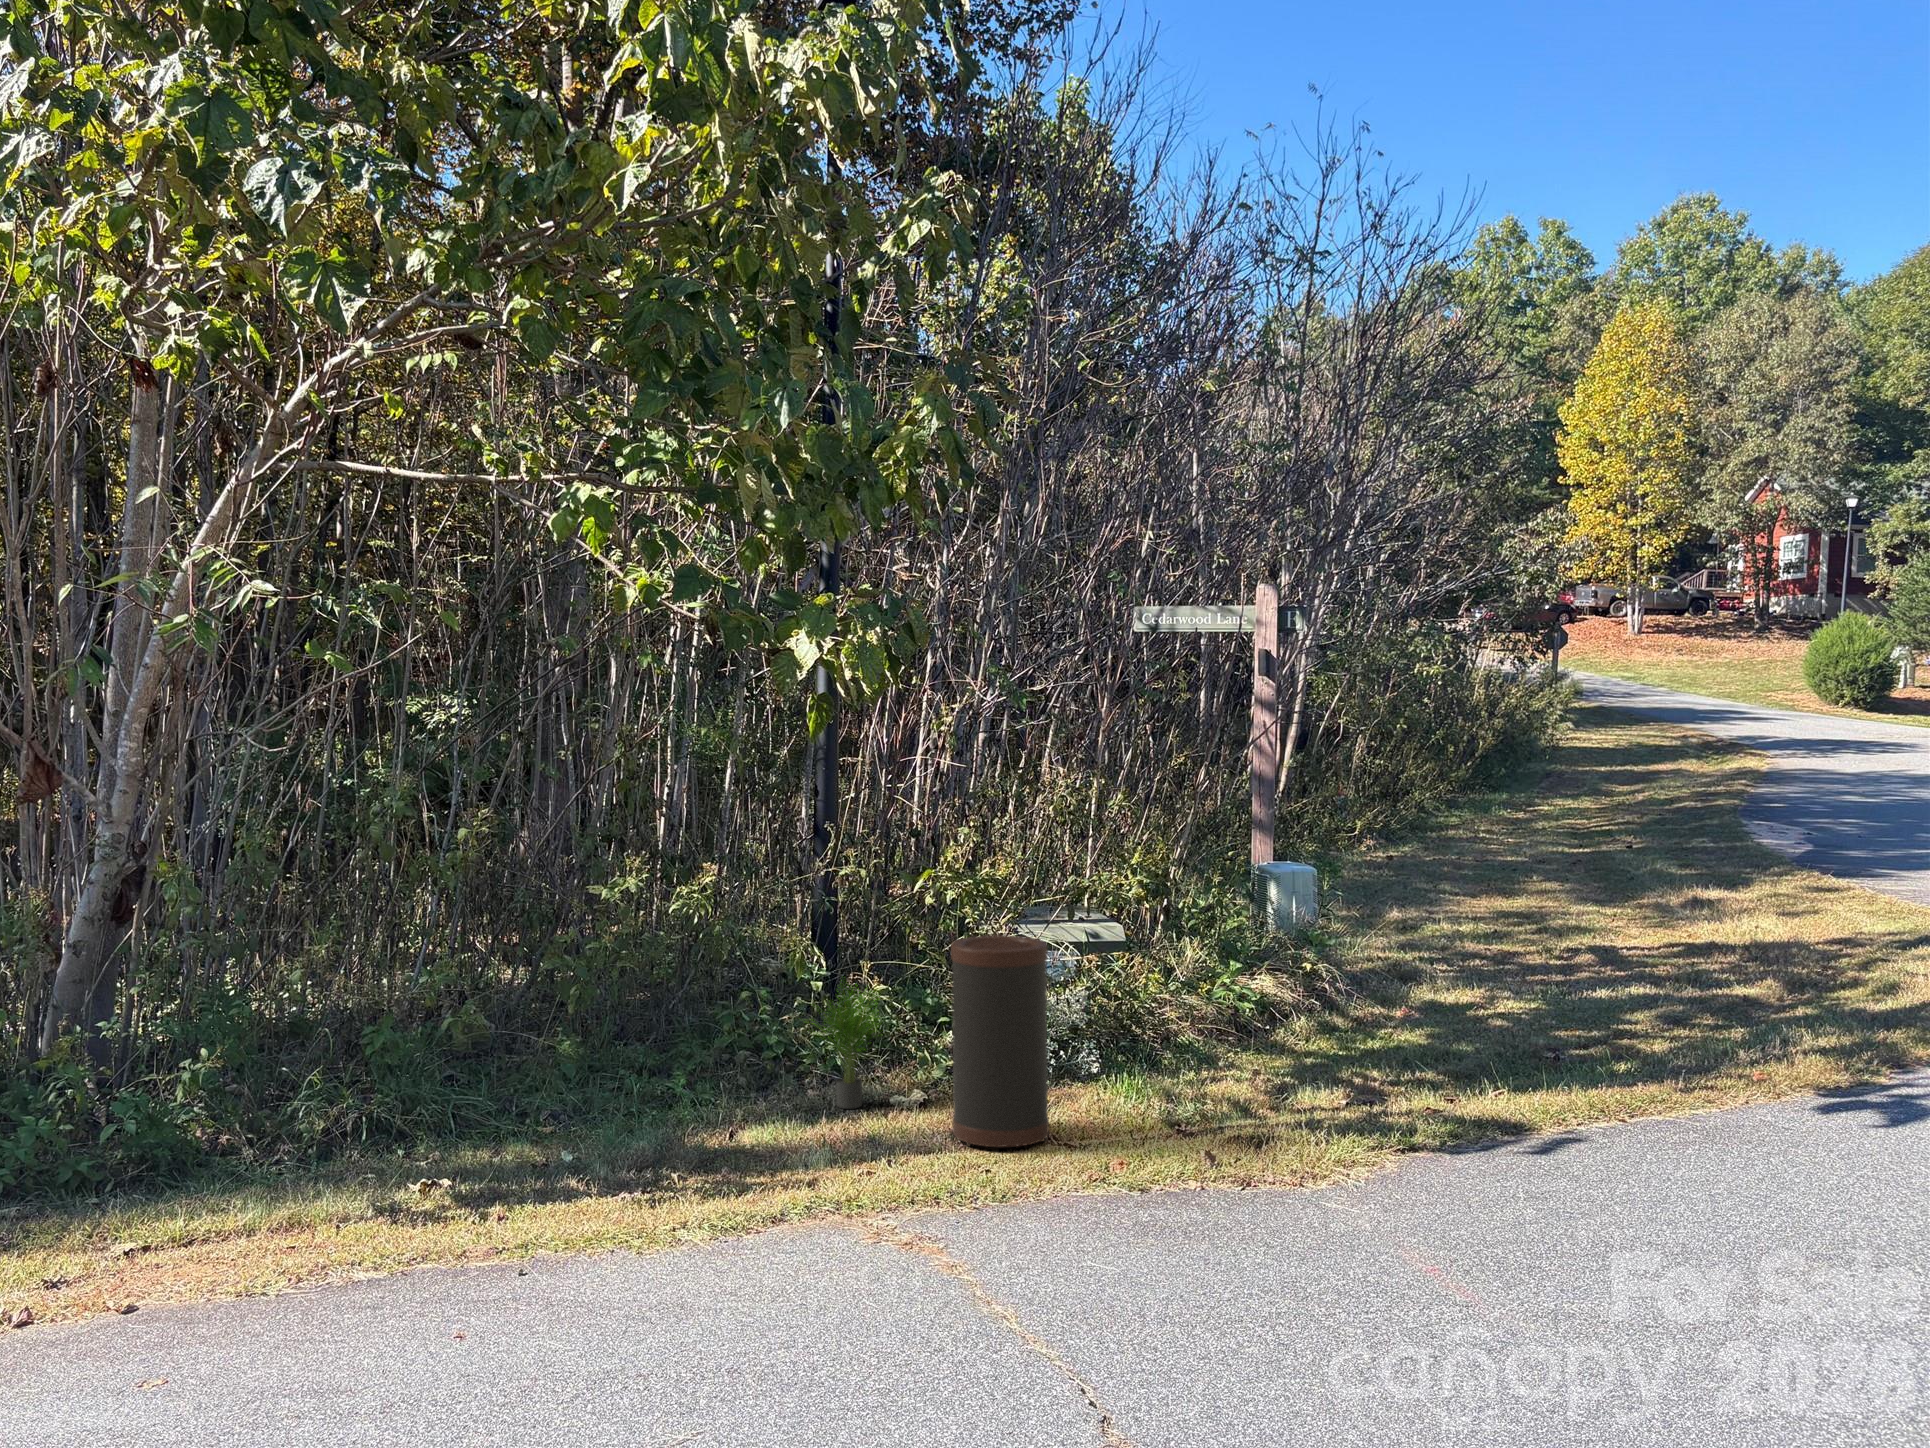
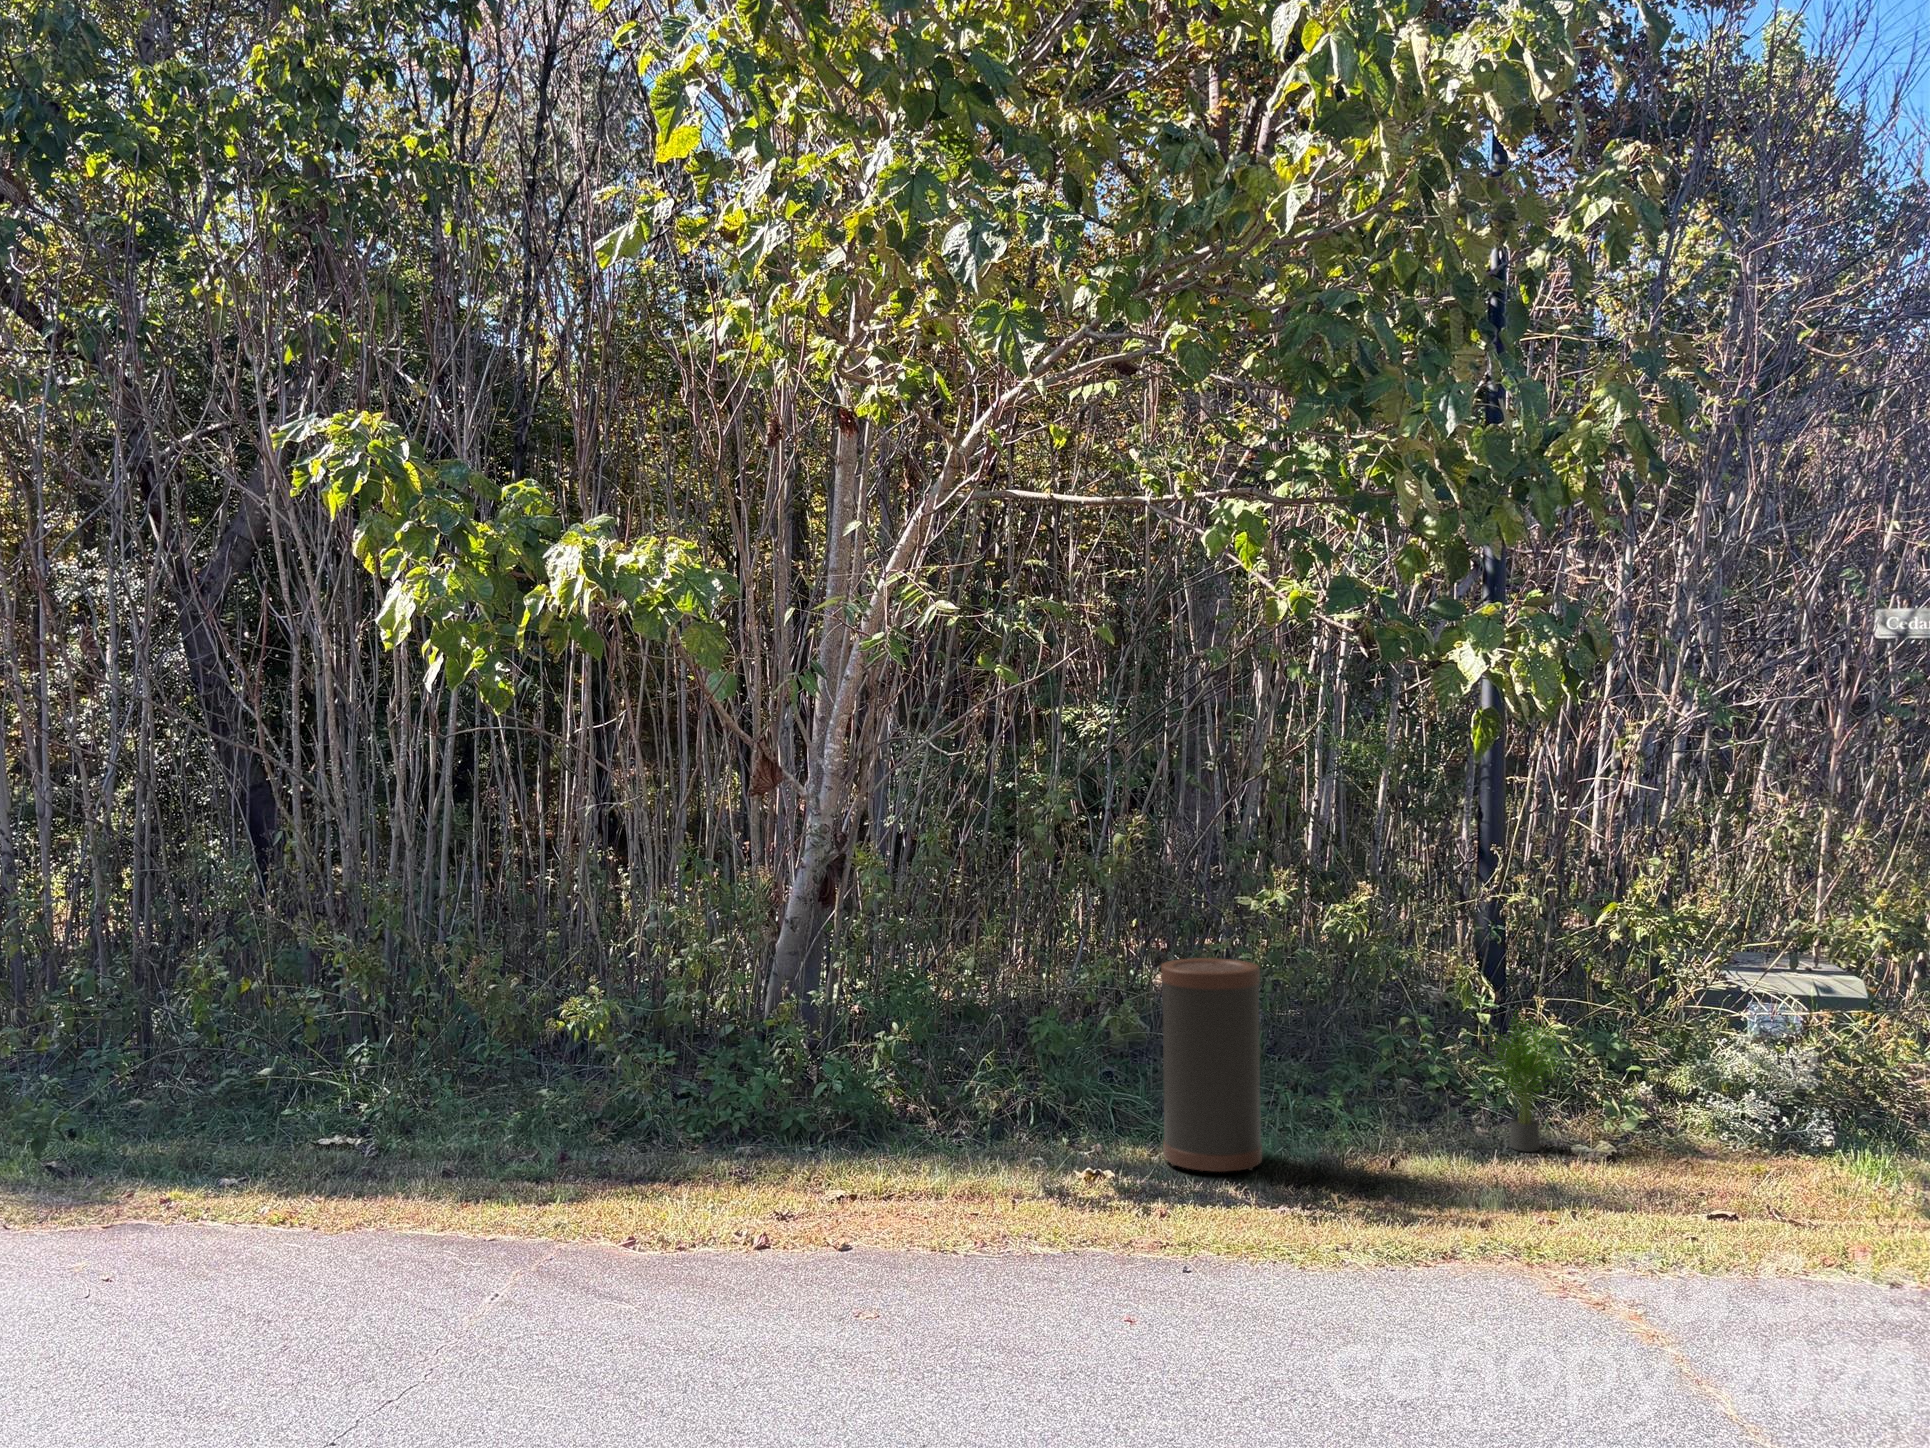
trash can: present [951,935,1049,1147] -> present [1161,958,1262,1172]

